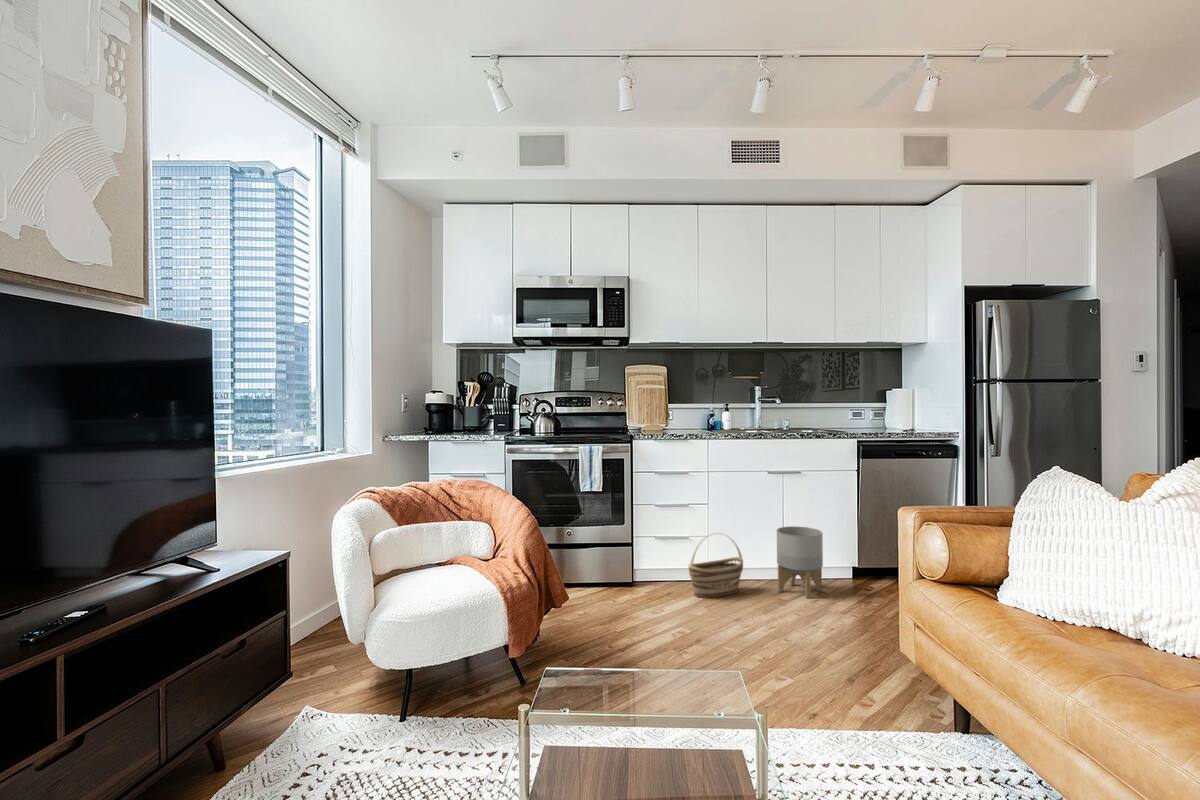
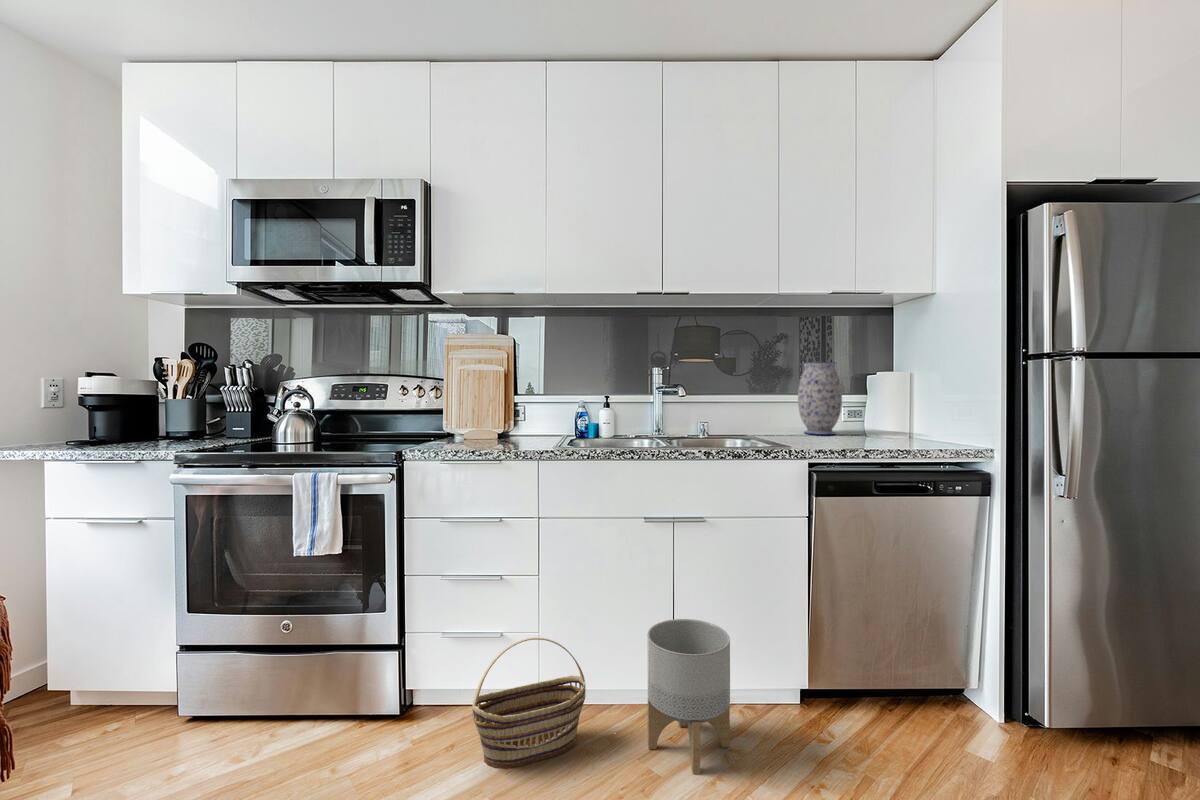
vase: none [845,382,872,426] -> present [798,362,842,435]

